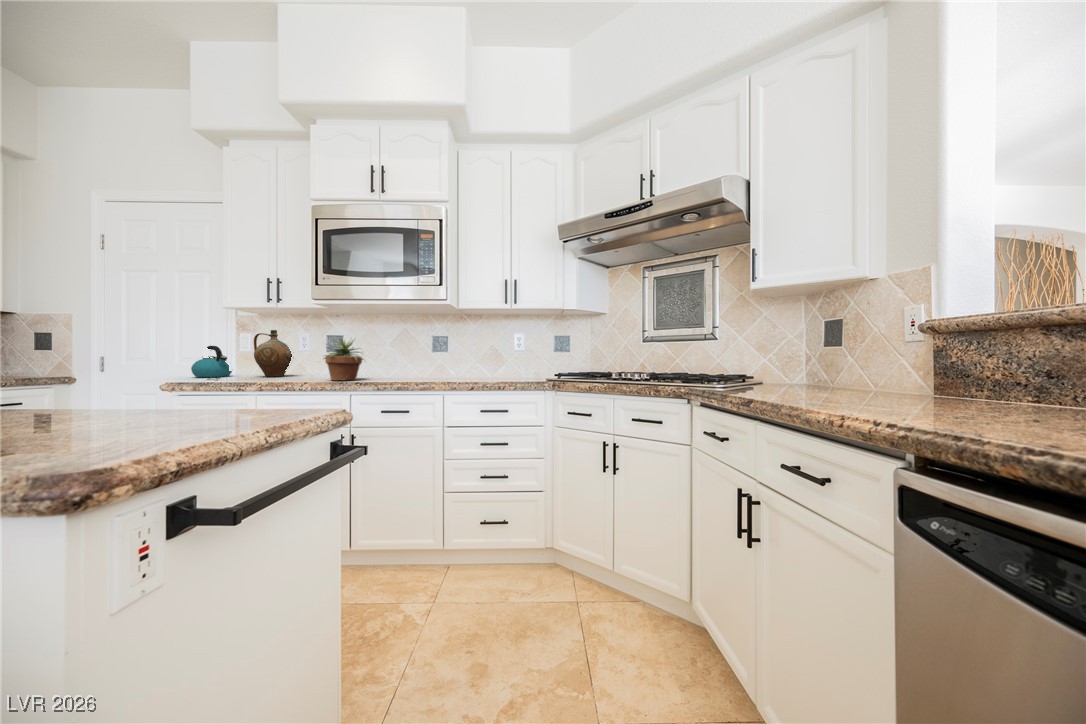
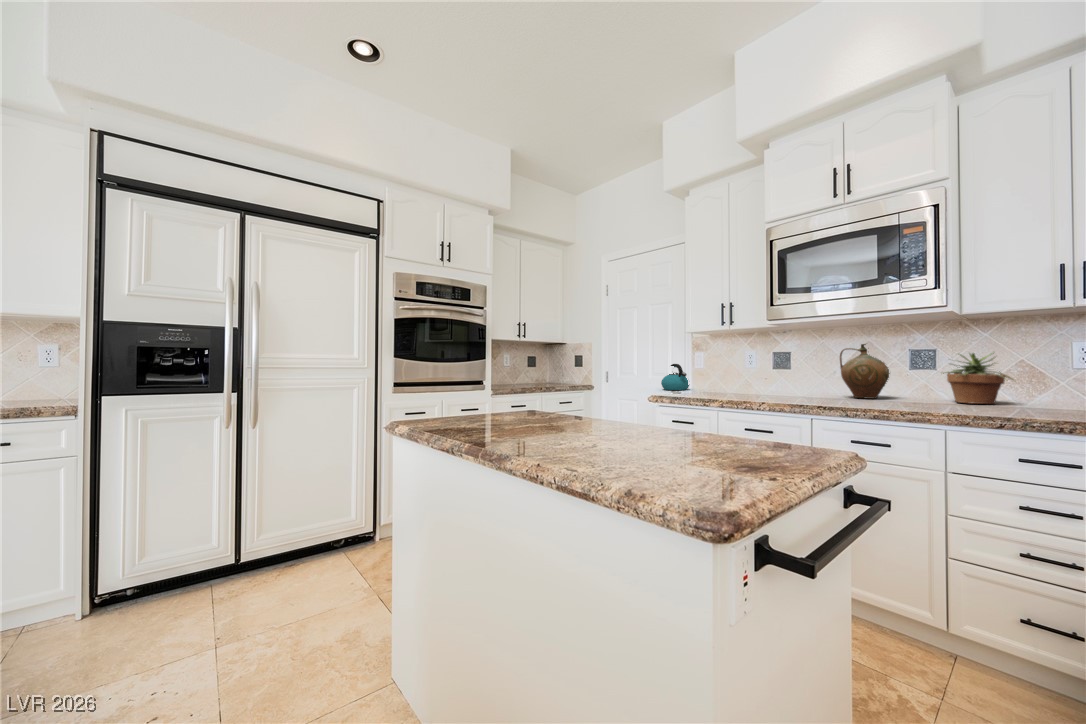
ceramic jug: present [254,330,292,377] -> present [840,344,890,399]
potted plant: present [324,338,364,380] -> present [943,353,1013,404]

